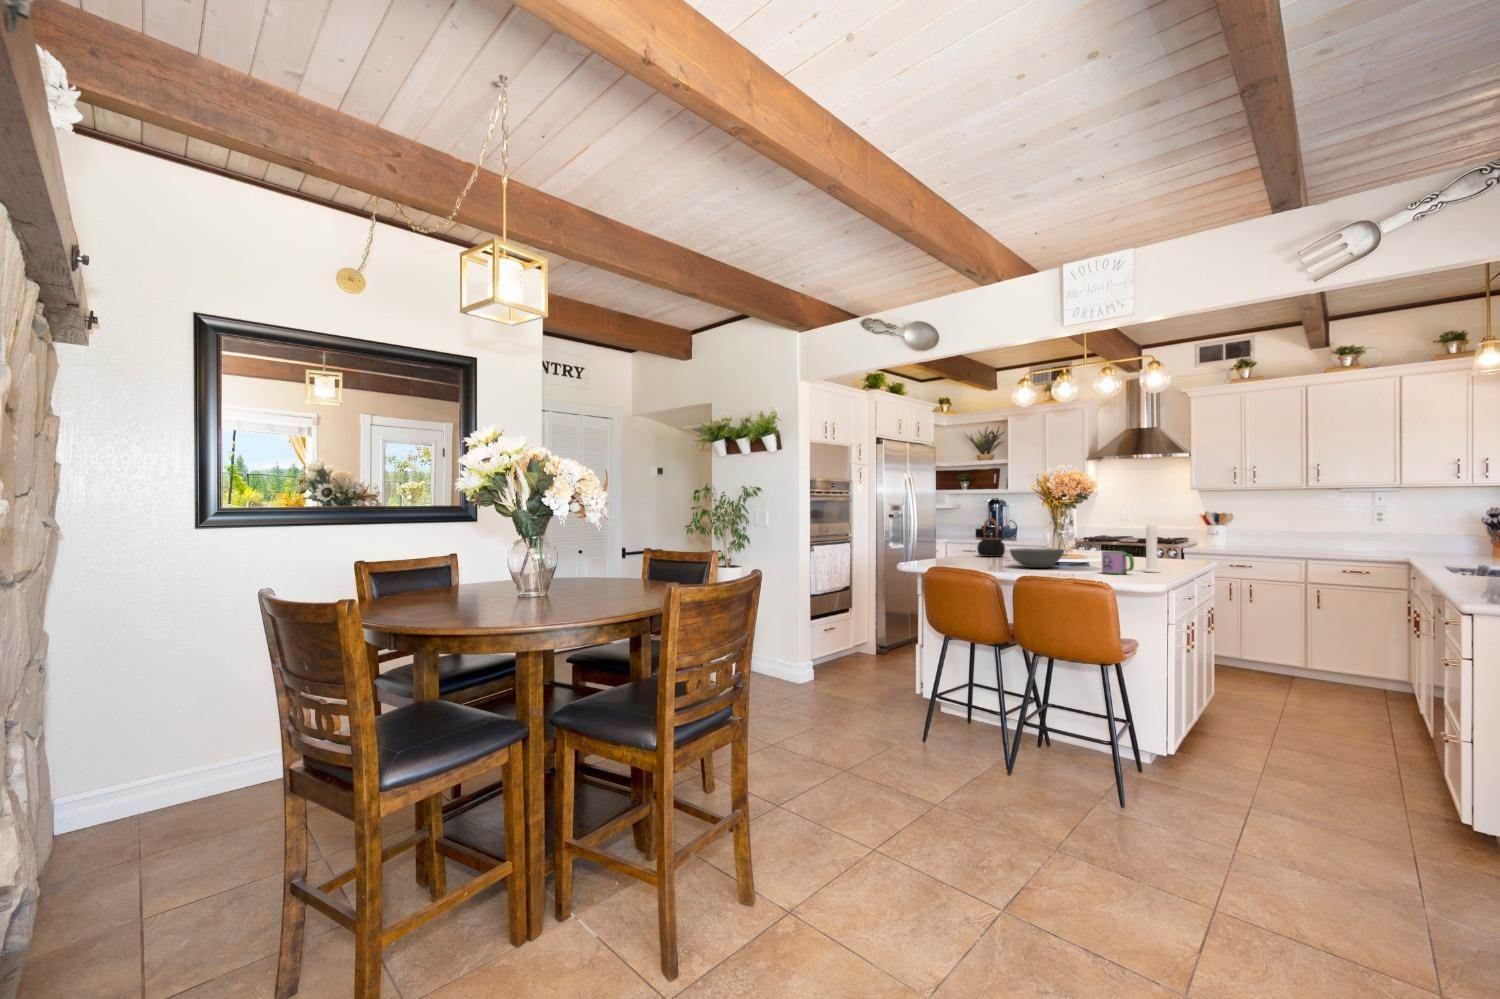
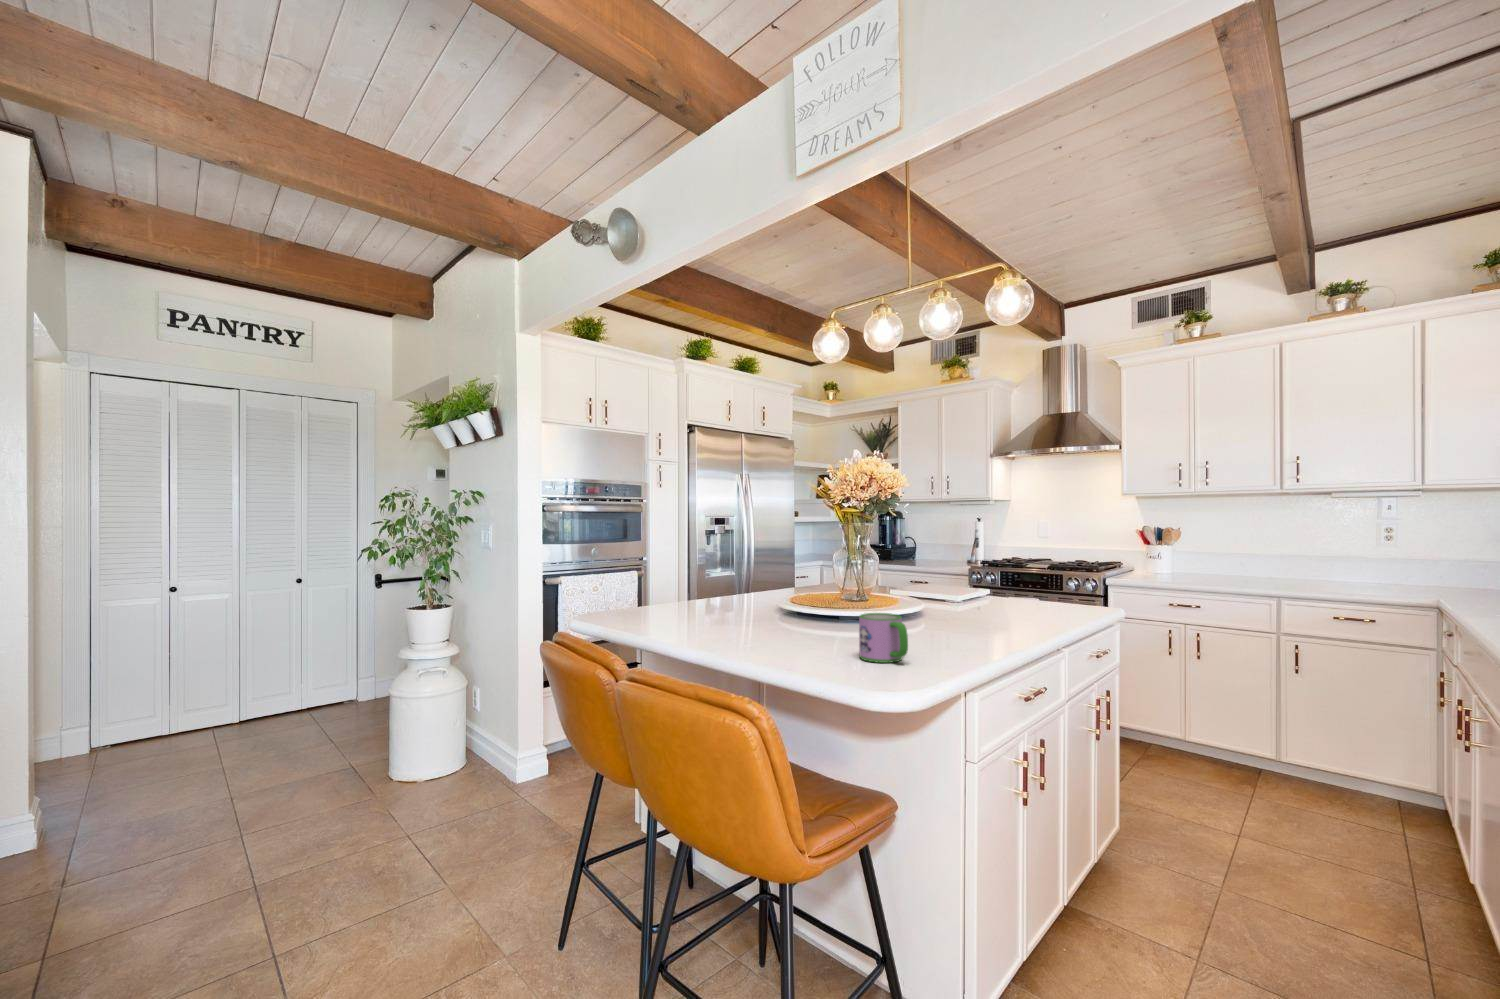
teapot: present [977,518,1005,557] -> none [777,539,817,599]
candle: present [1144,520,1160,573] -> none [944,551,974,656]
bowl: present [1010,548,1064,568] -> none [745,596,833,635]

